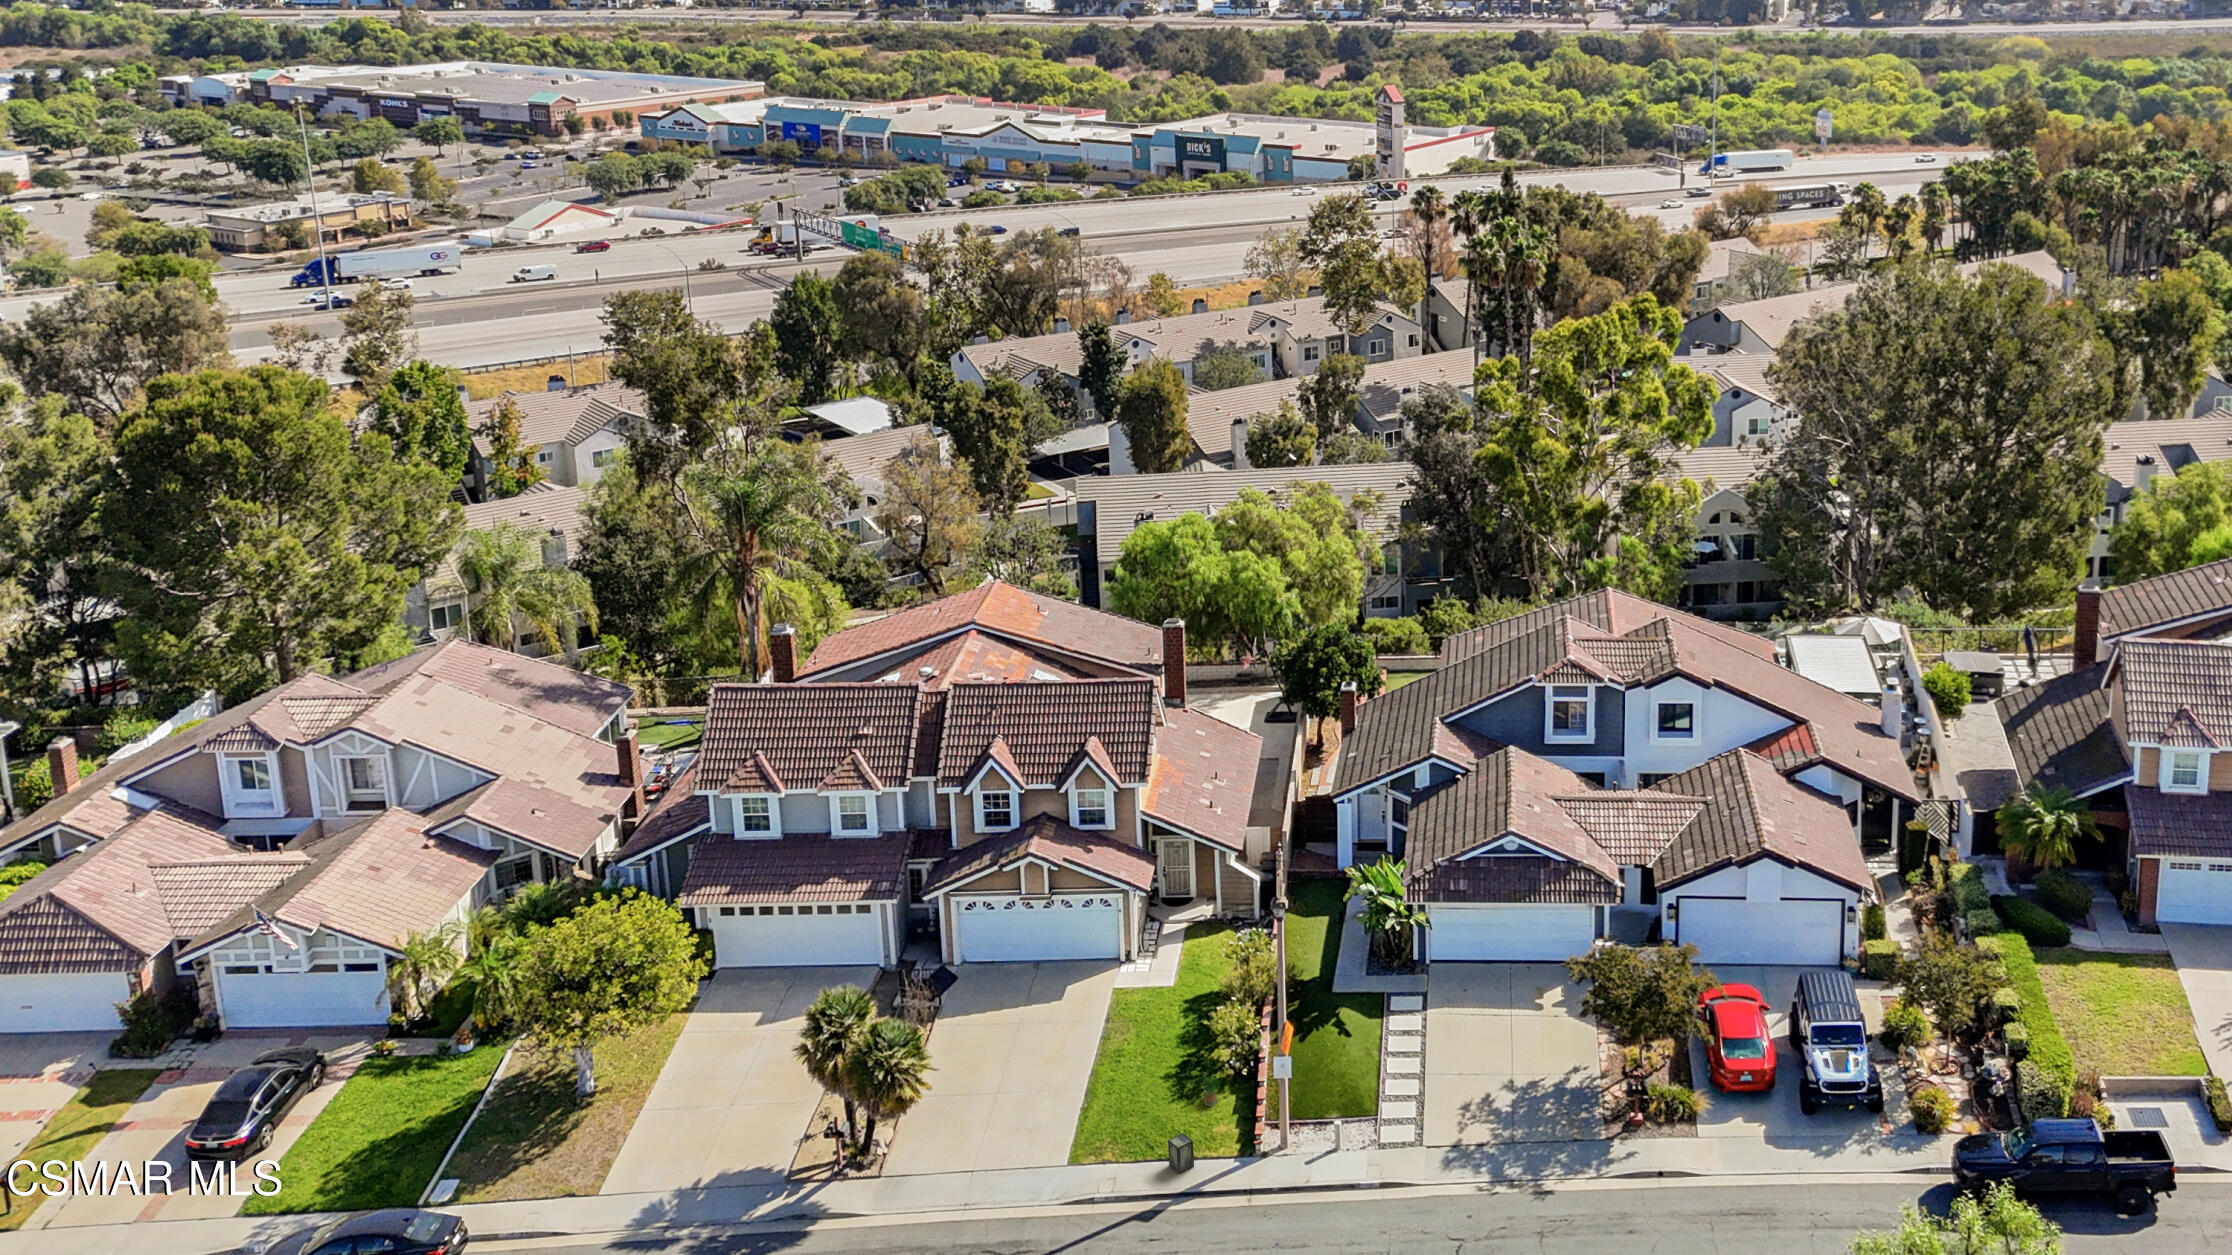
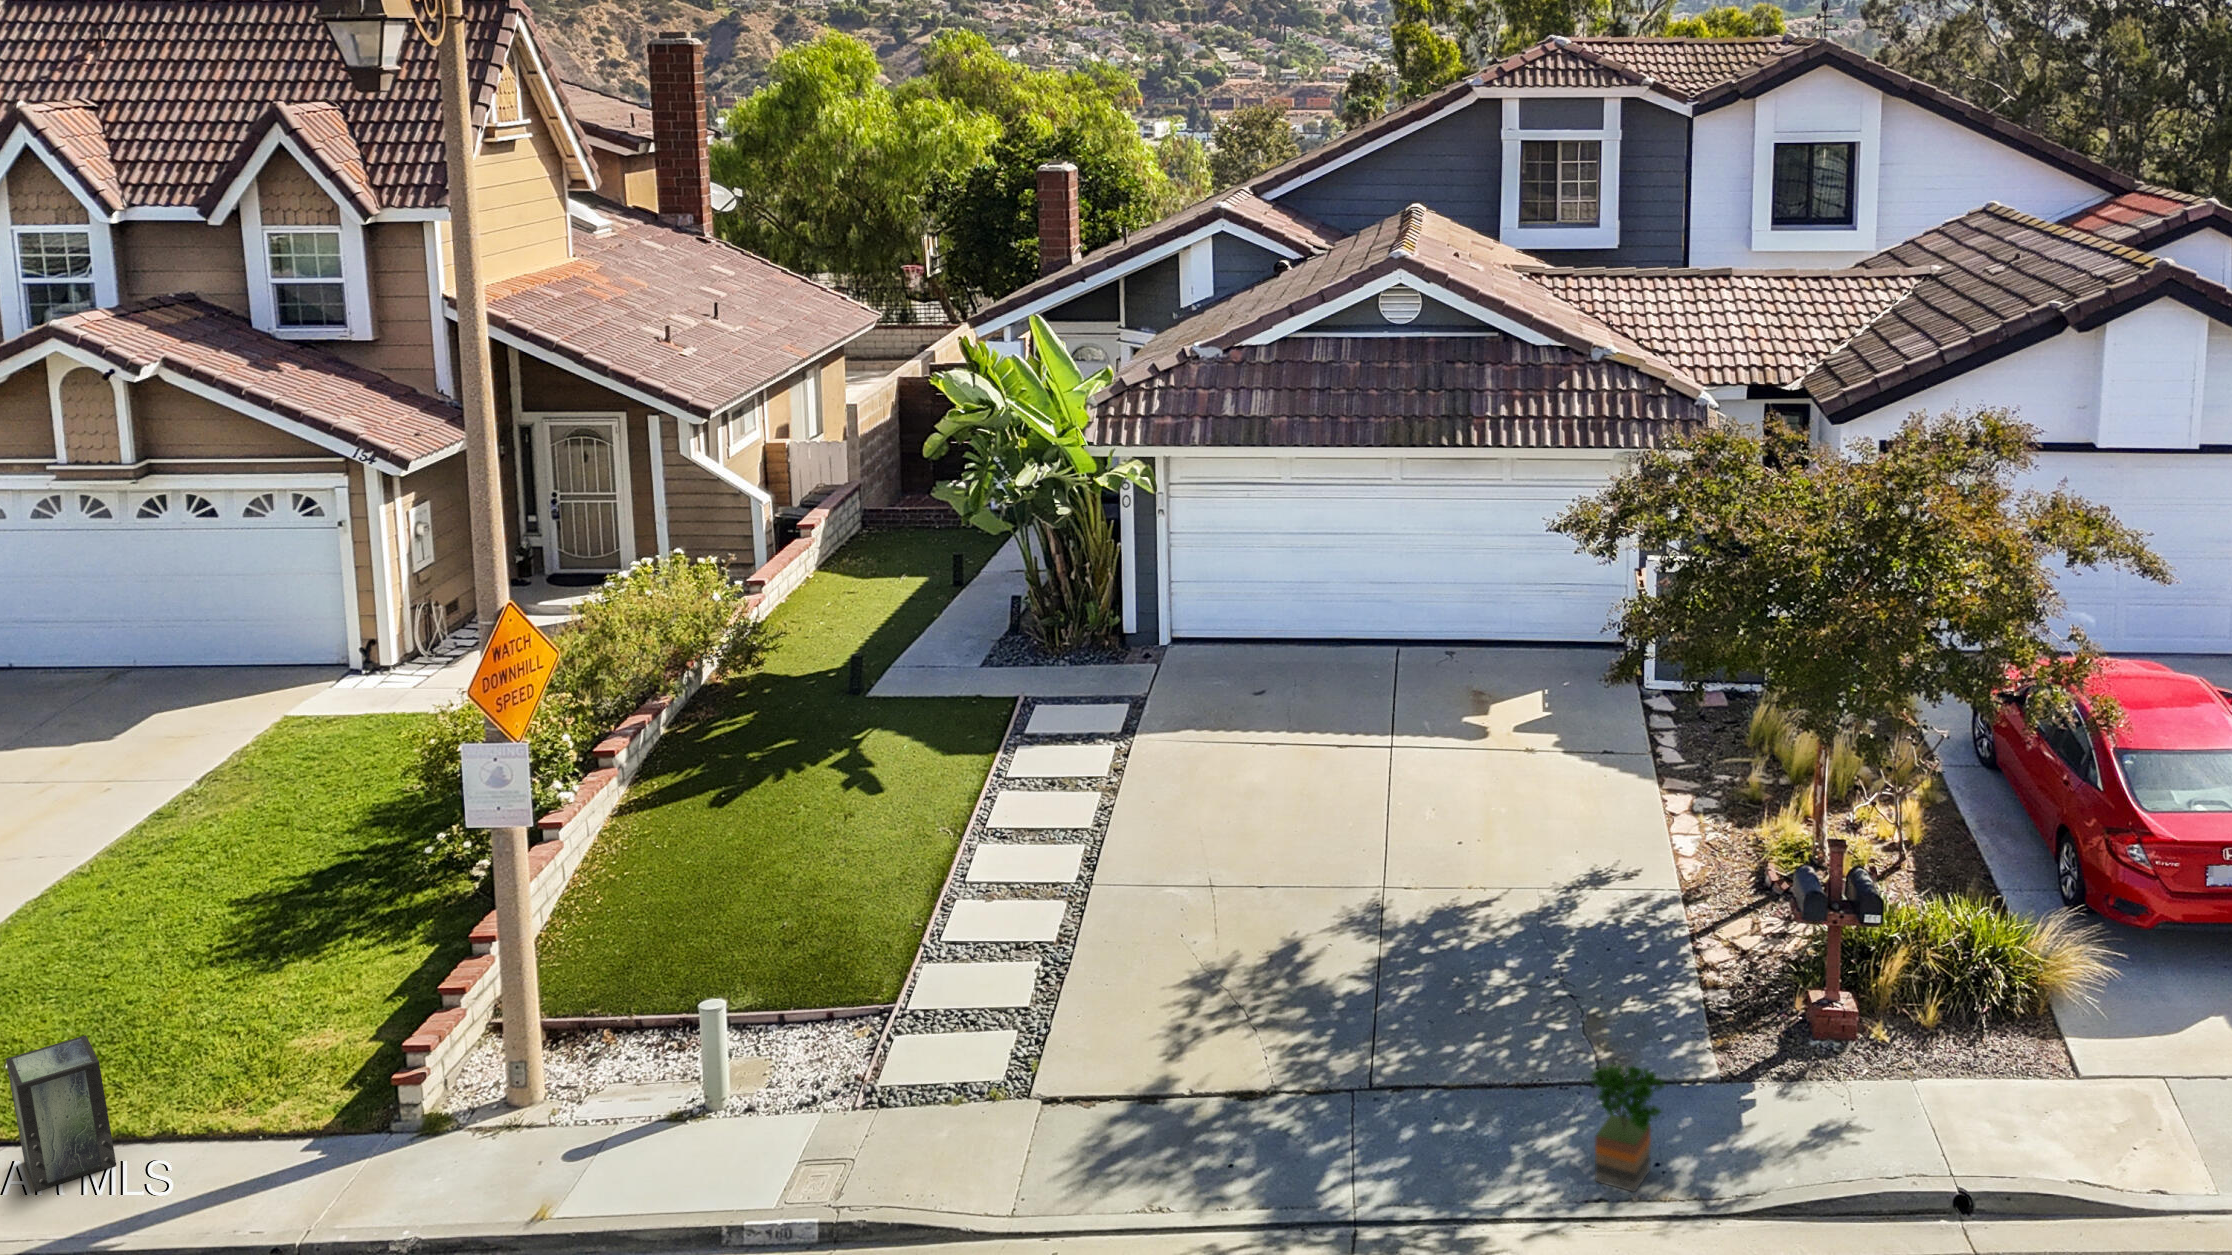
potted tree: present [1203,1078,1218,1107] -> present [1591,1064,1664,1191]

